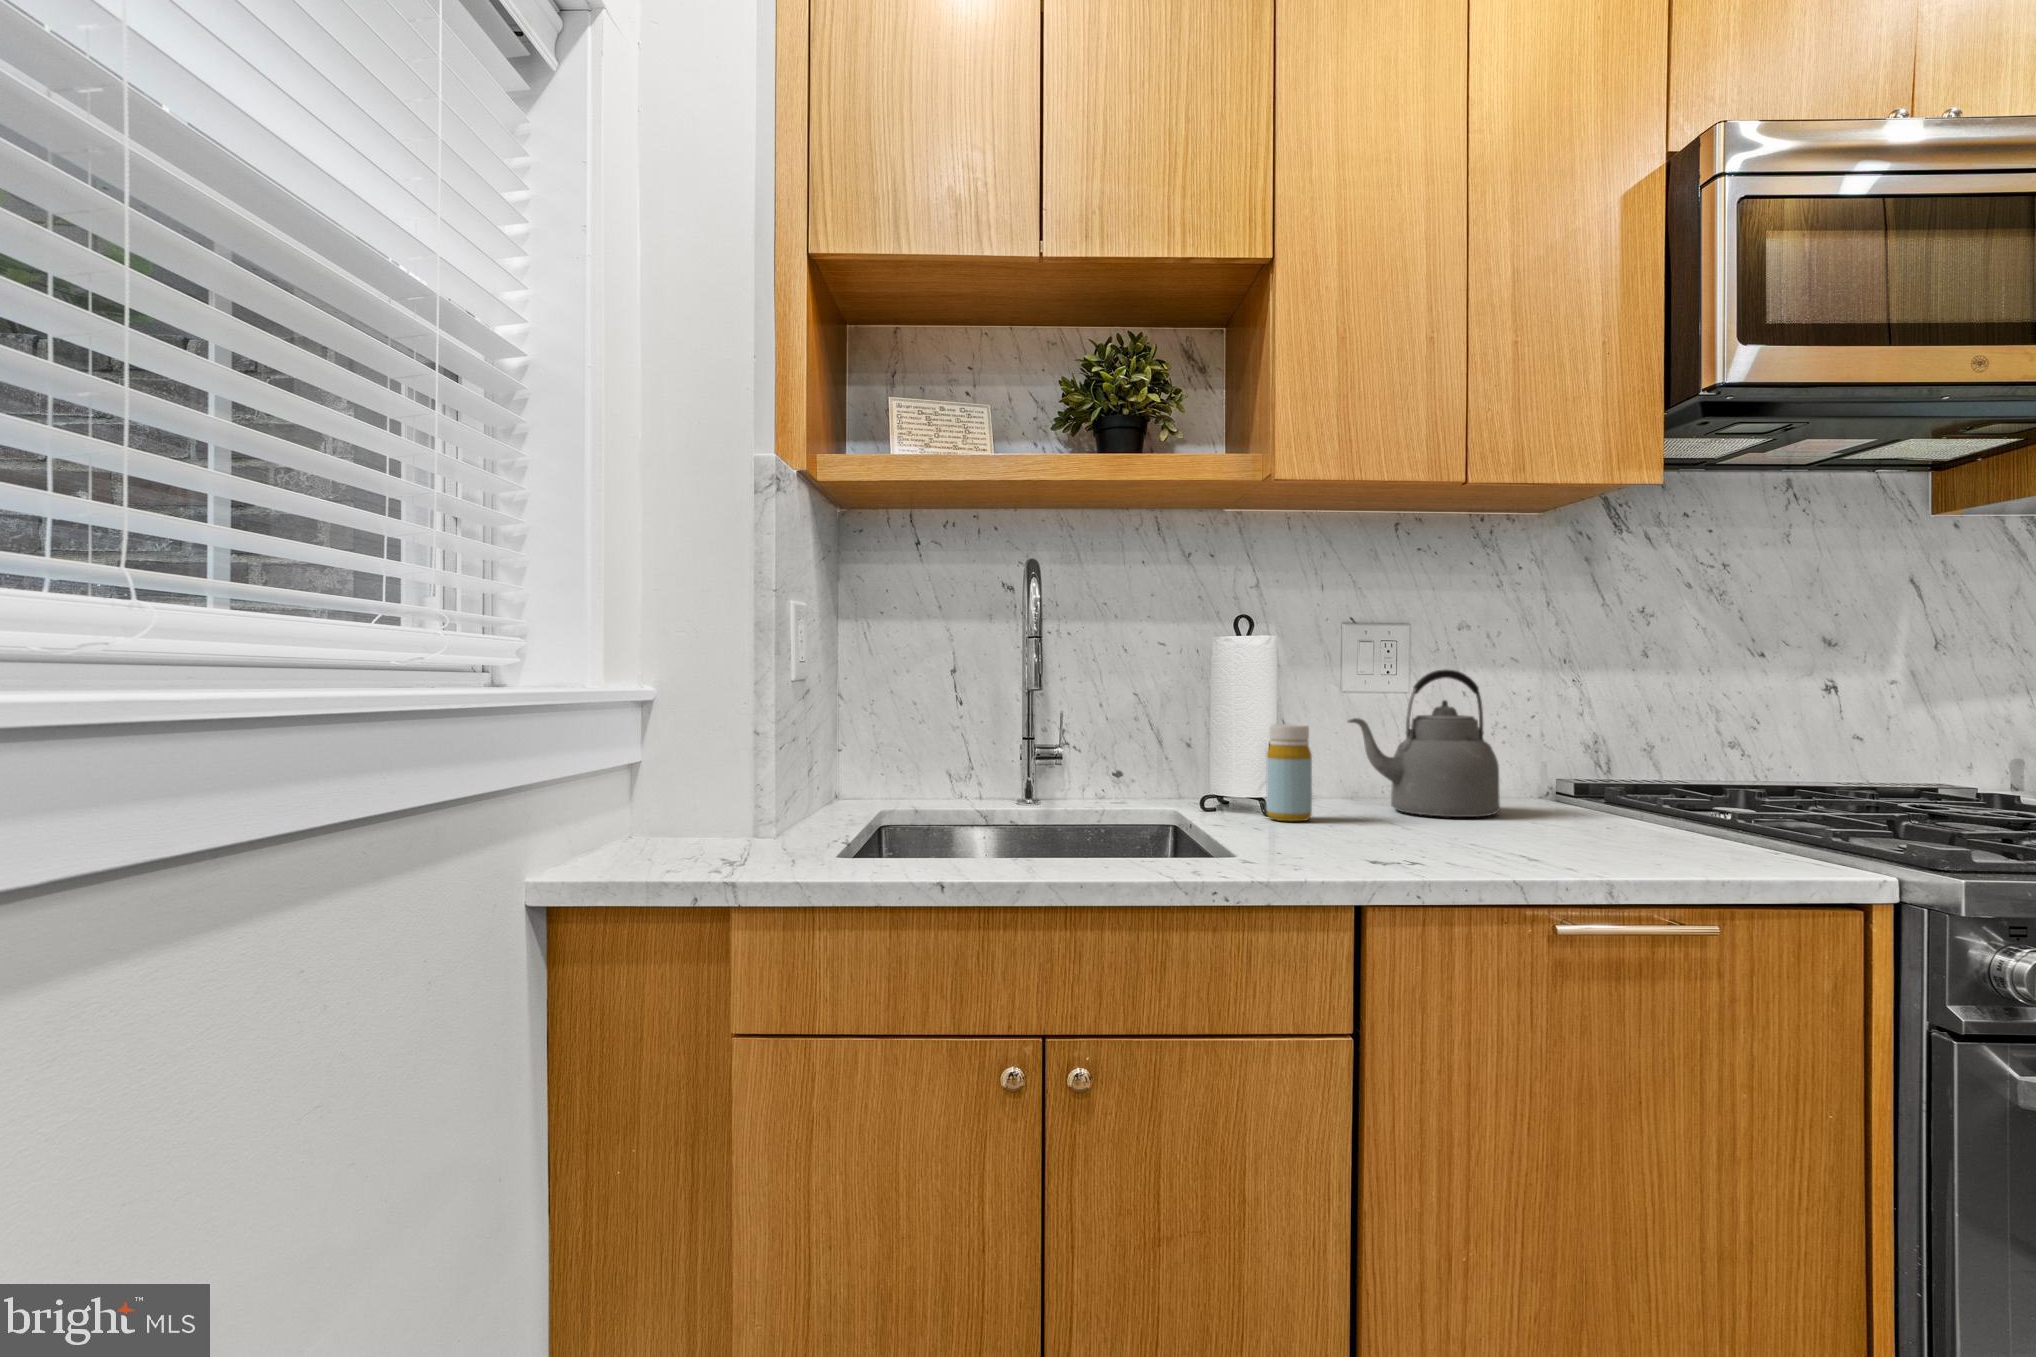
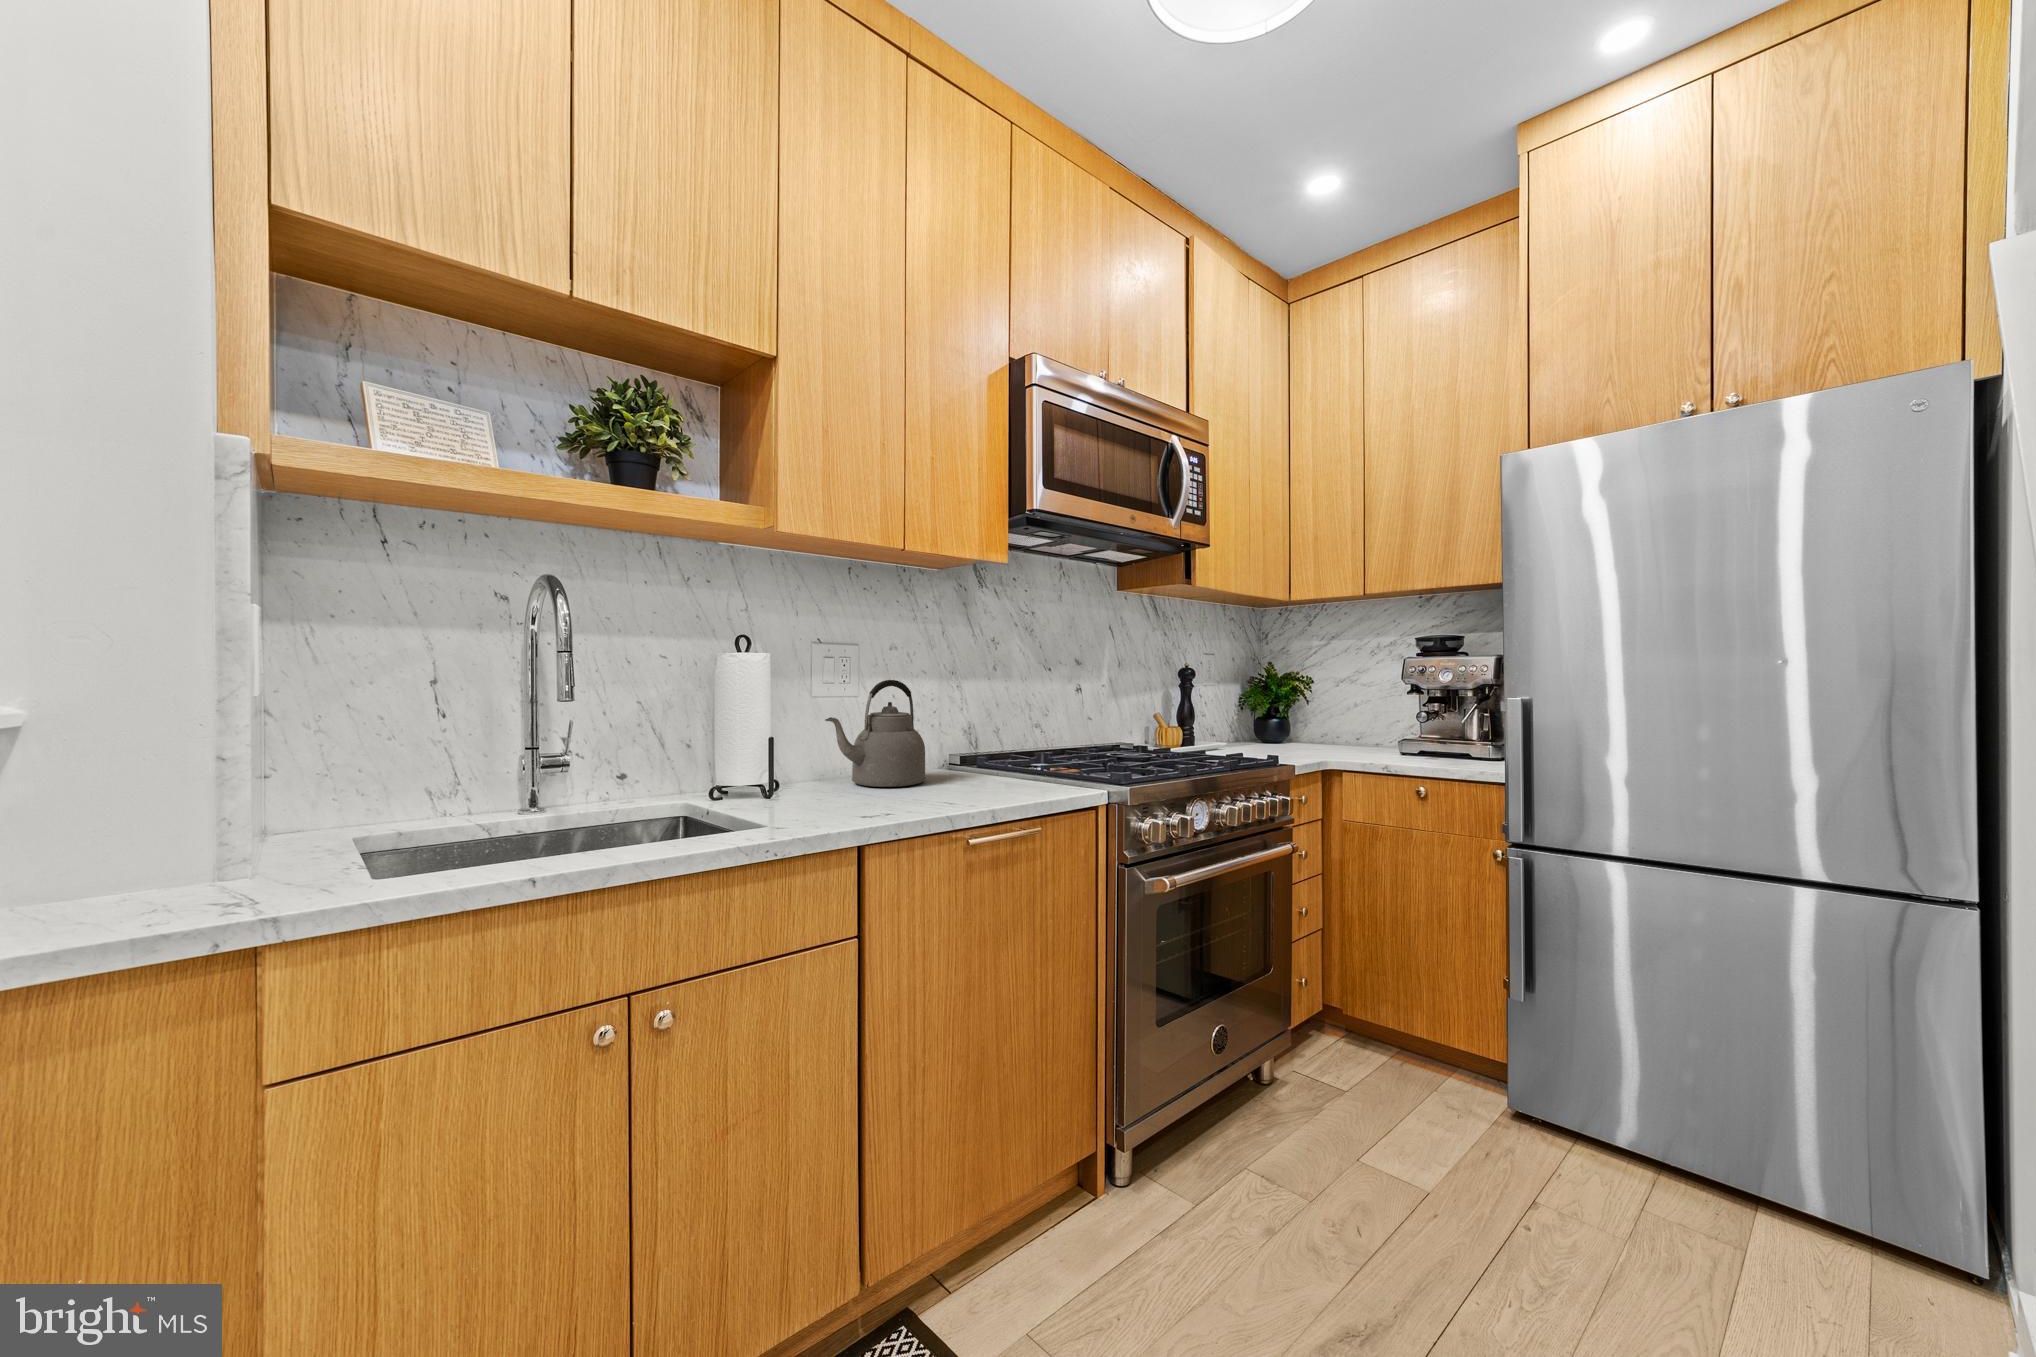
bottle: present [1266,724,1312,821] -> none [769,725,806,804]

